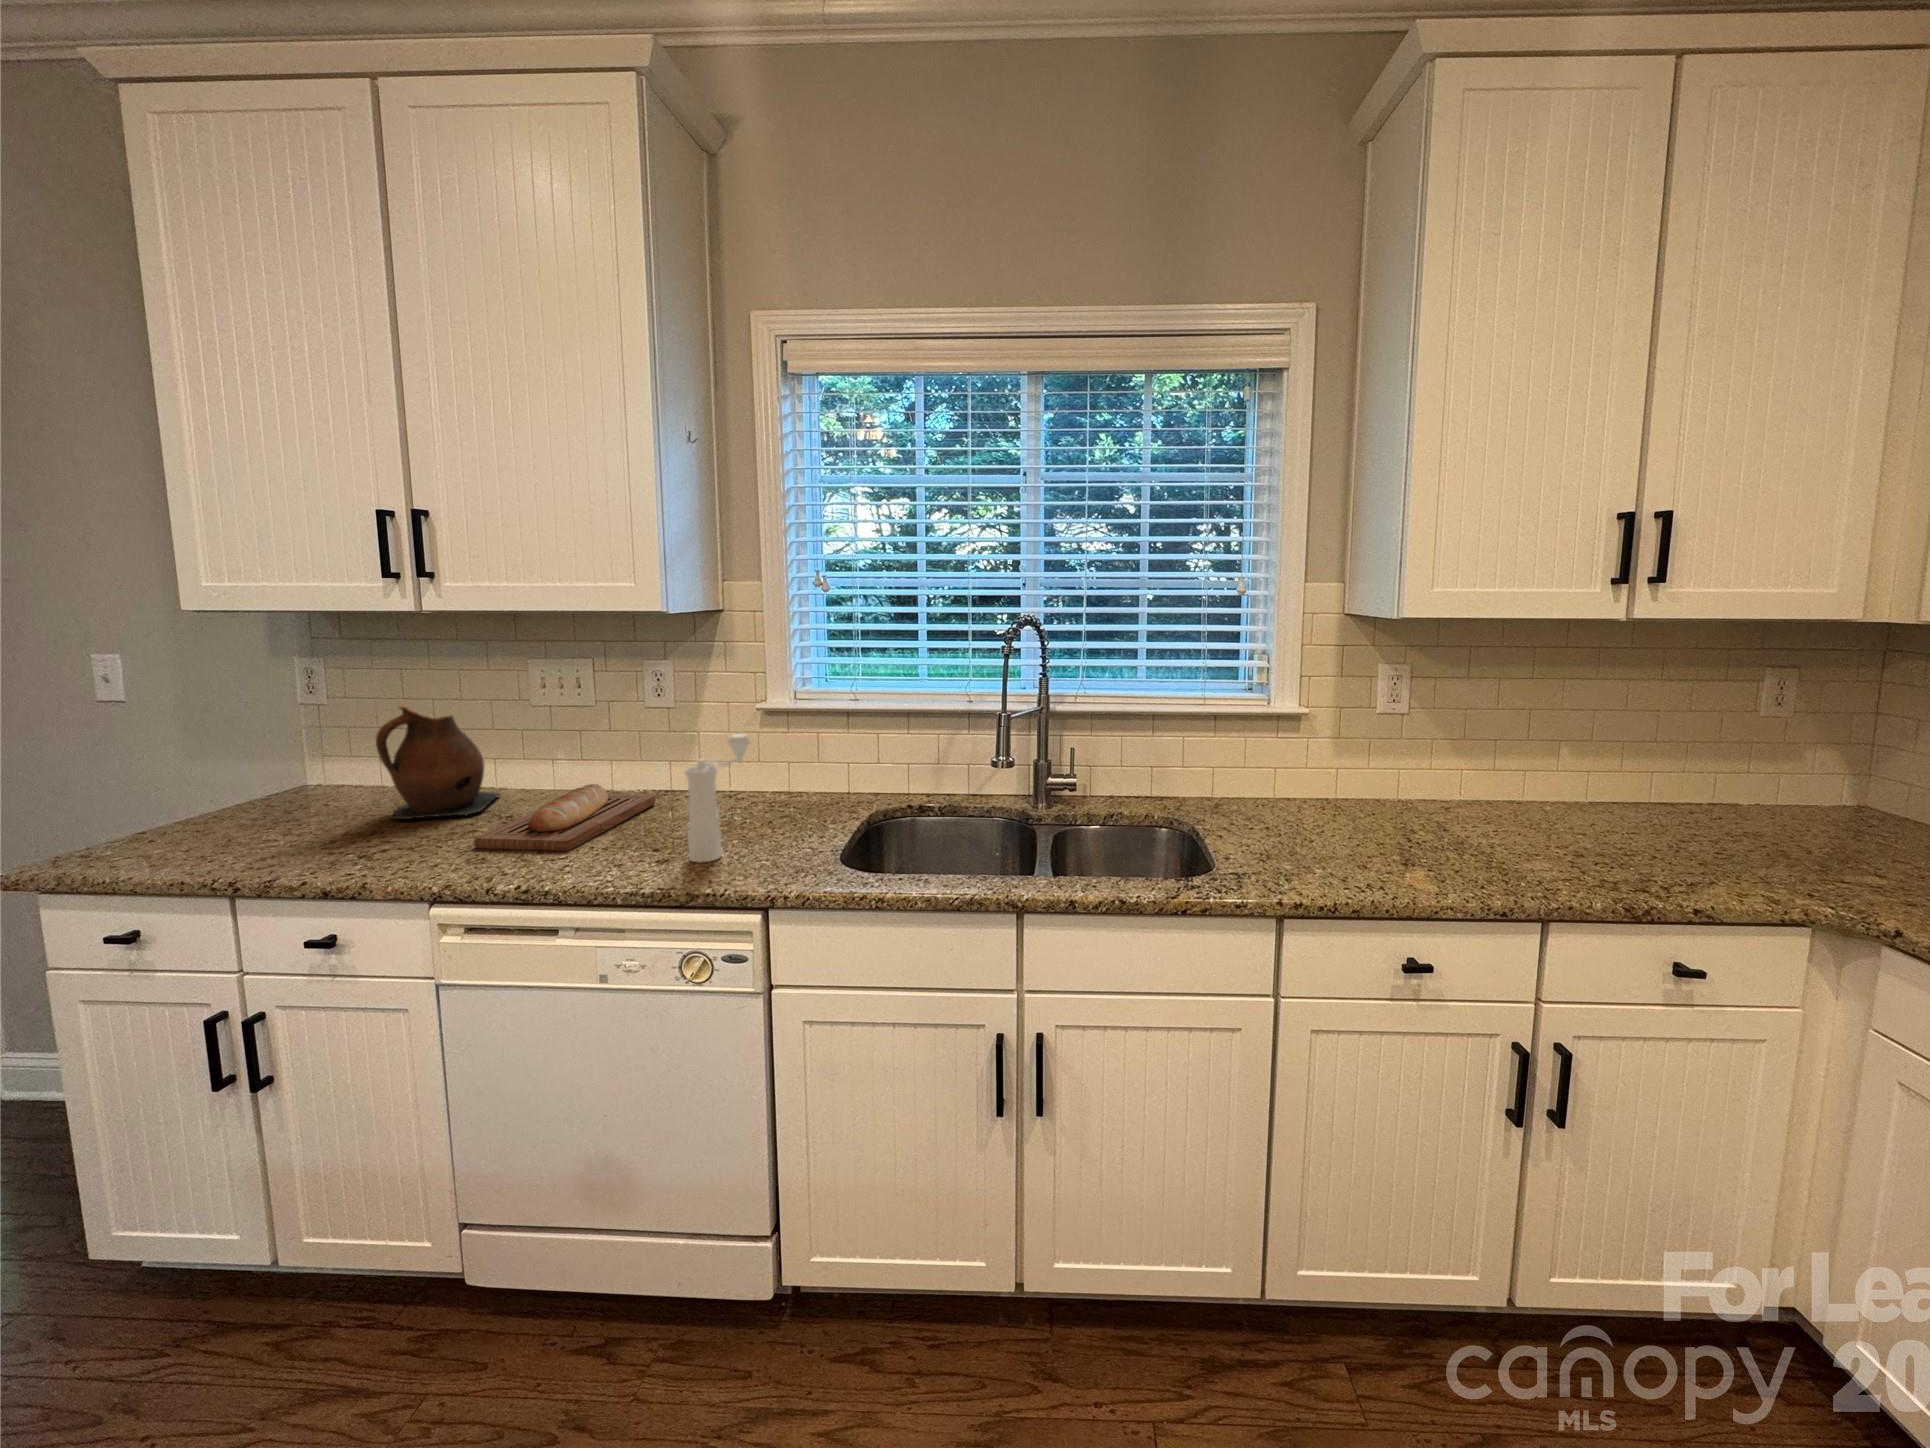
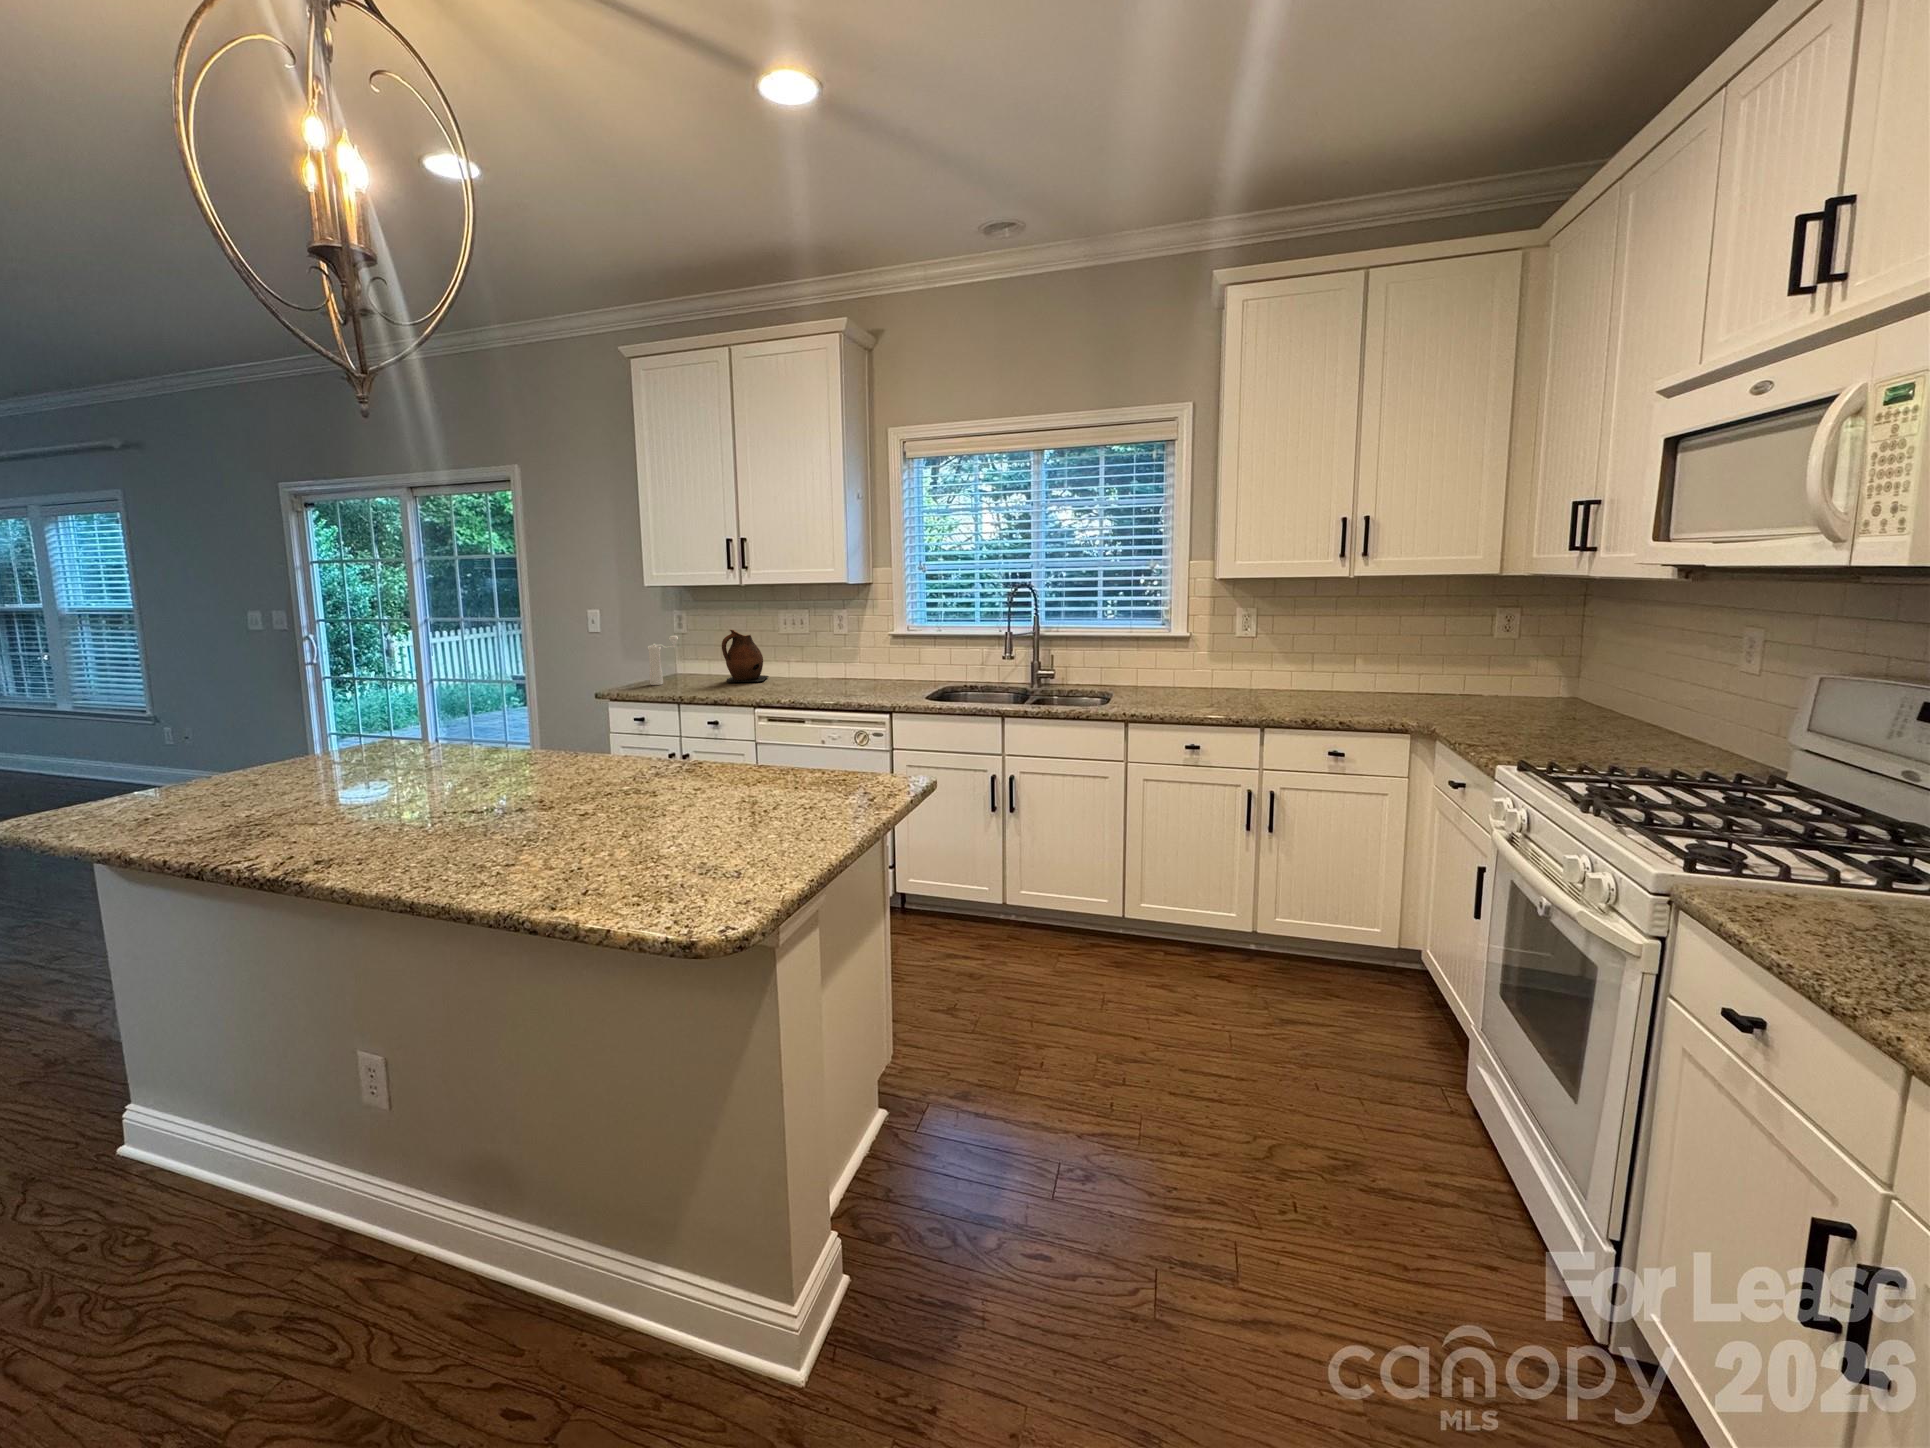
pepper mill: present [685,734,750,863] -> present [648,636,678,685]
bread loaf: present [474,784,656,851] -> none [767,669,841,692]

